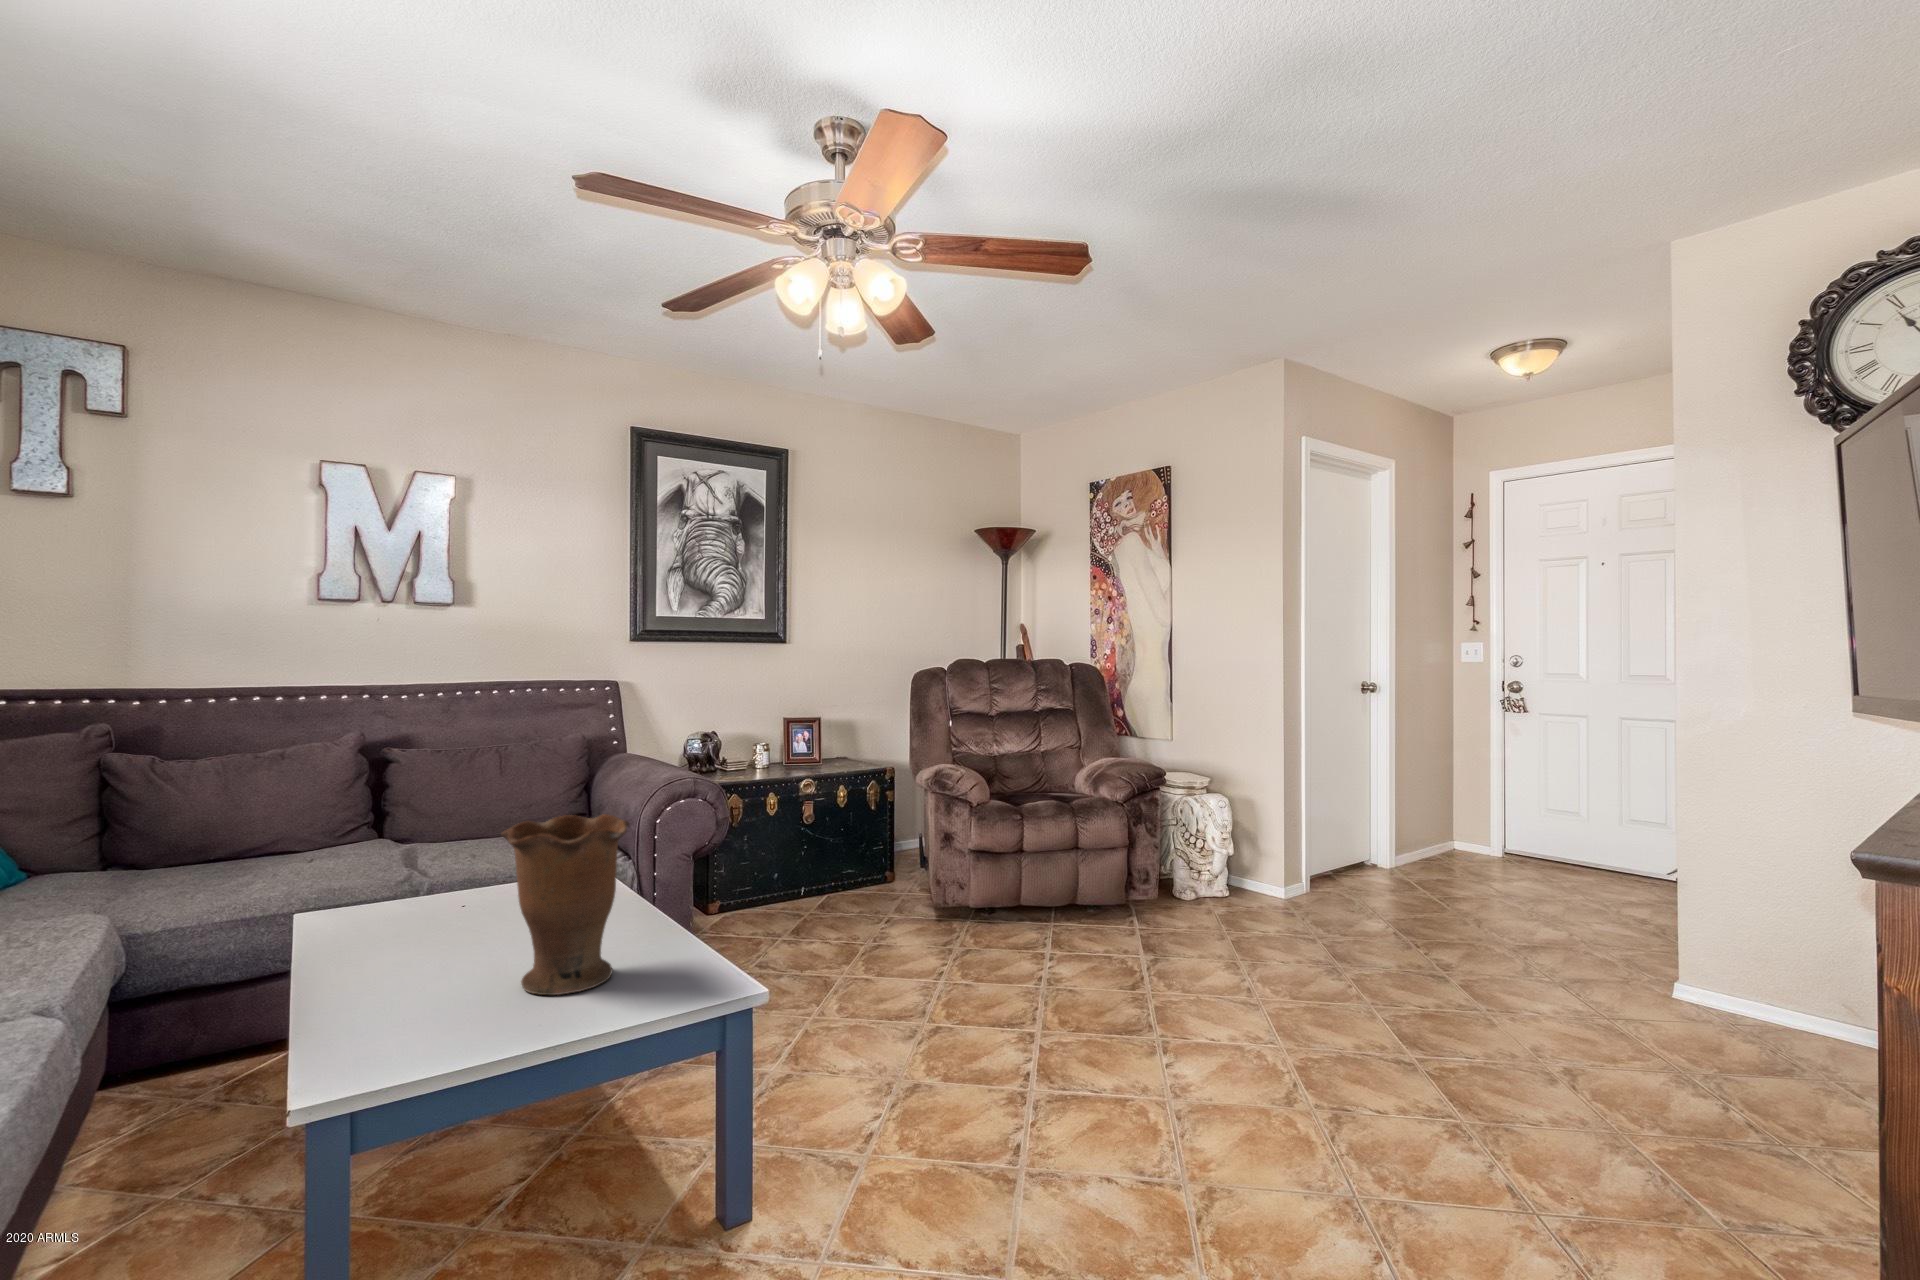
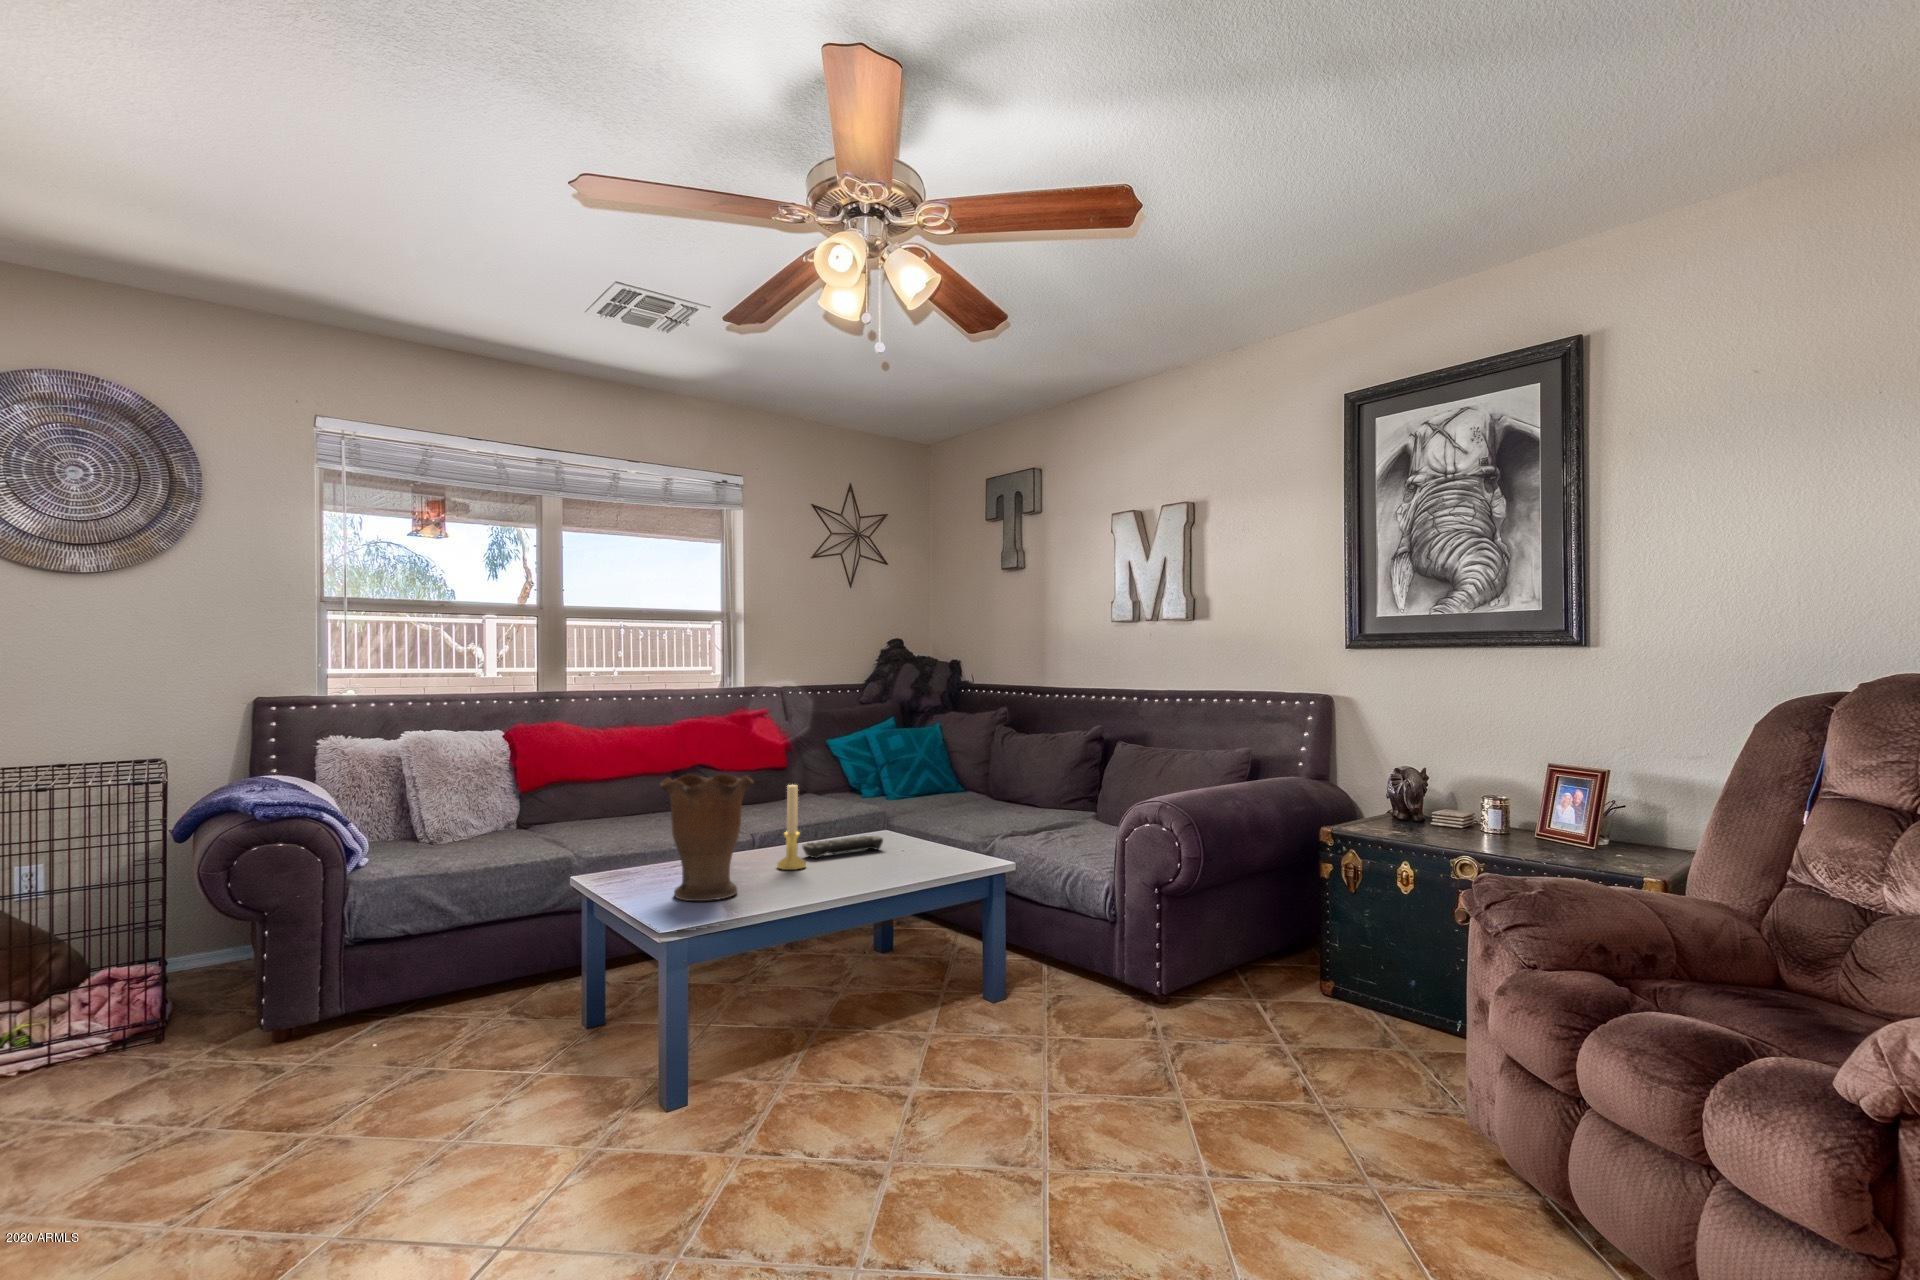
candle holder: none [431,829,478,954] -> present [777,785,806,870]
remote control: none [385,895,420,942] -> present [803,836,883,858]

